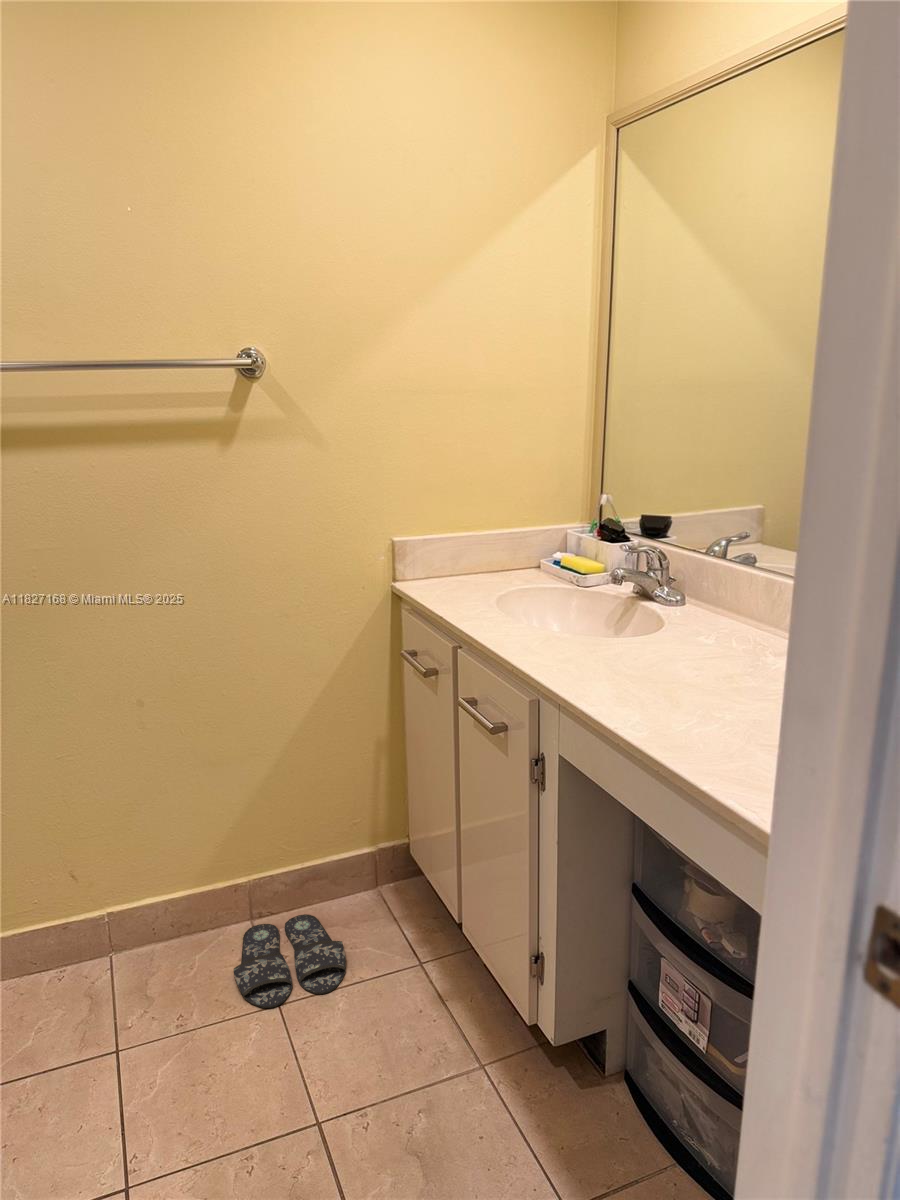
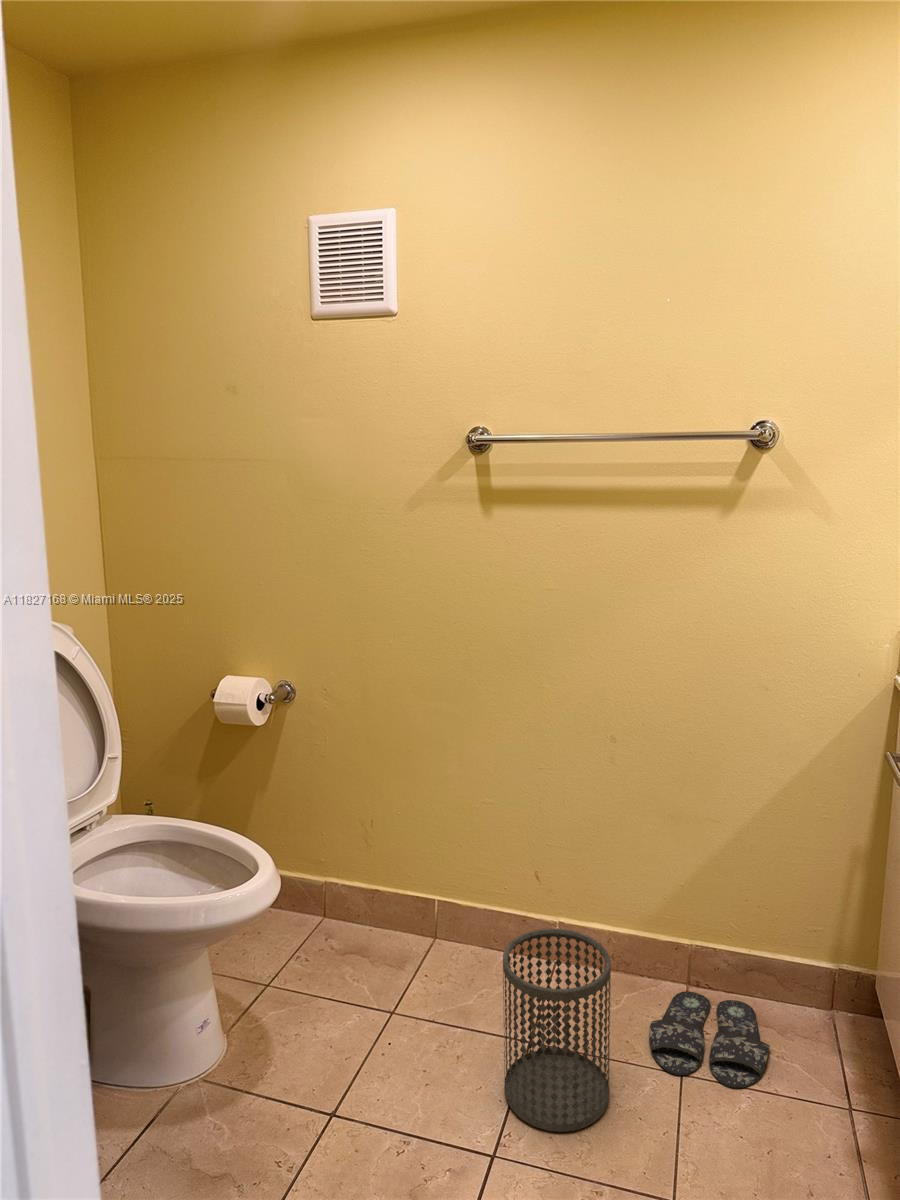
wastebasket: none [86,912,224,1134] -> present [503,929,611,1132]

